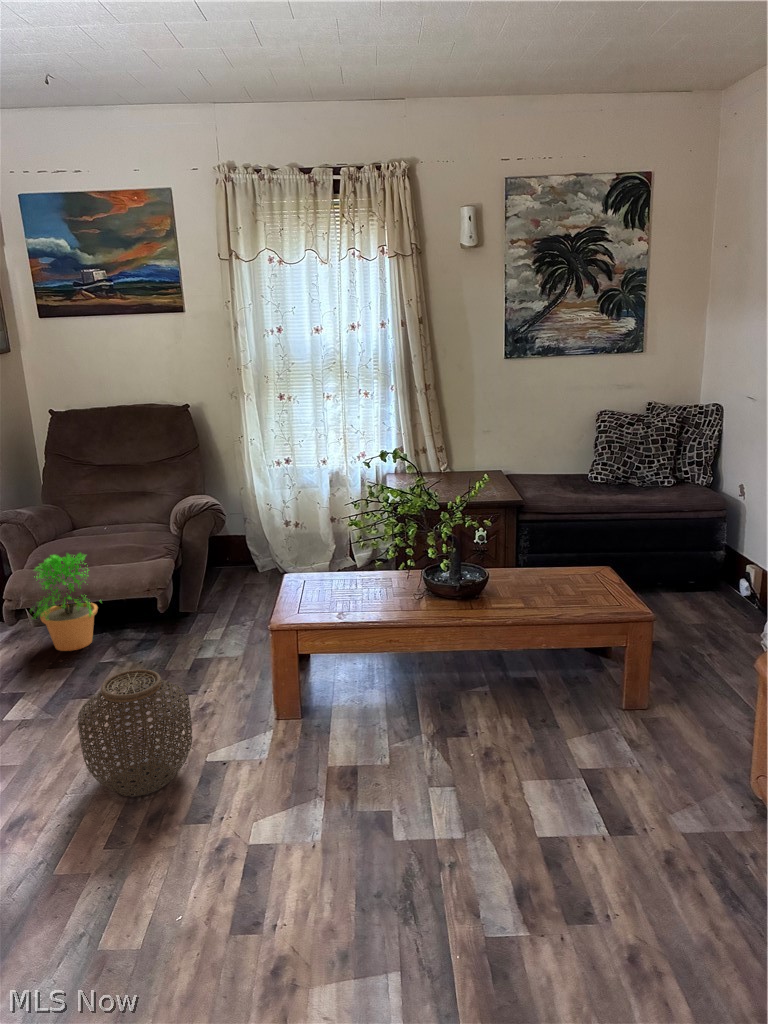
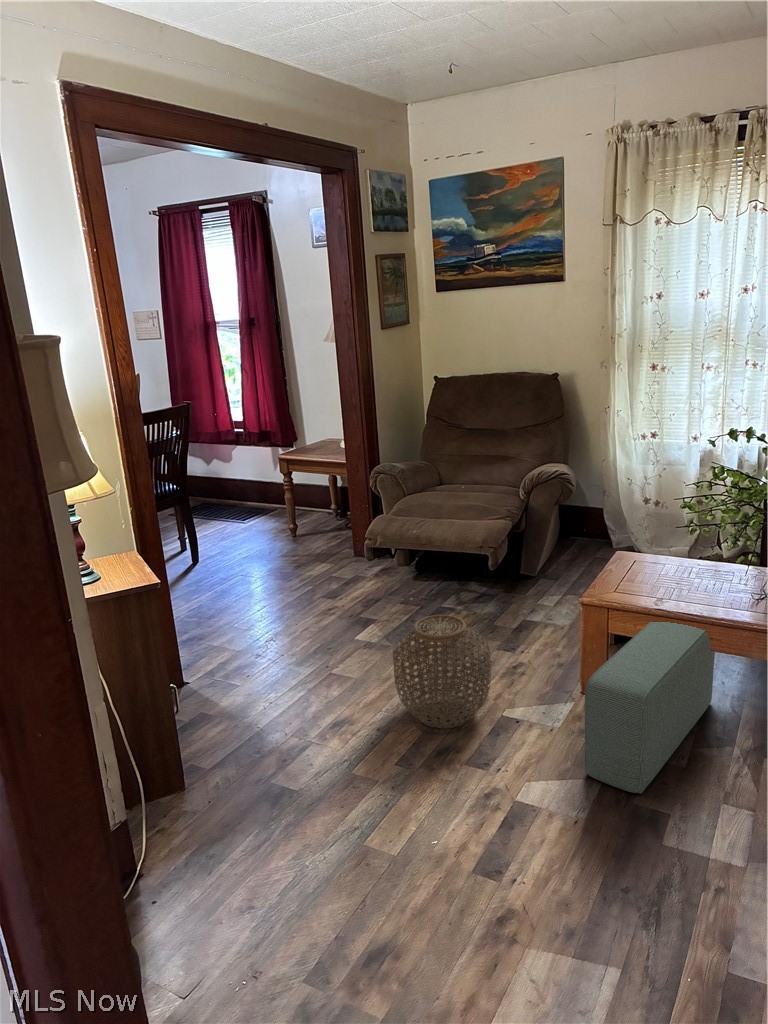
potted plant: present [31,553,101,651] -> none [392,503,455,590]
pouf: none [301,625,392,801] -> present [585,622,715,794]

